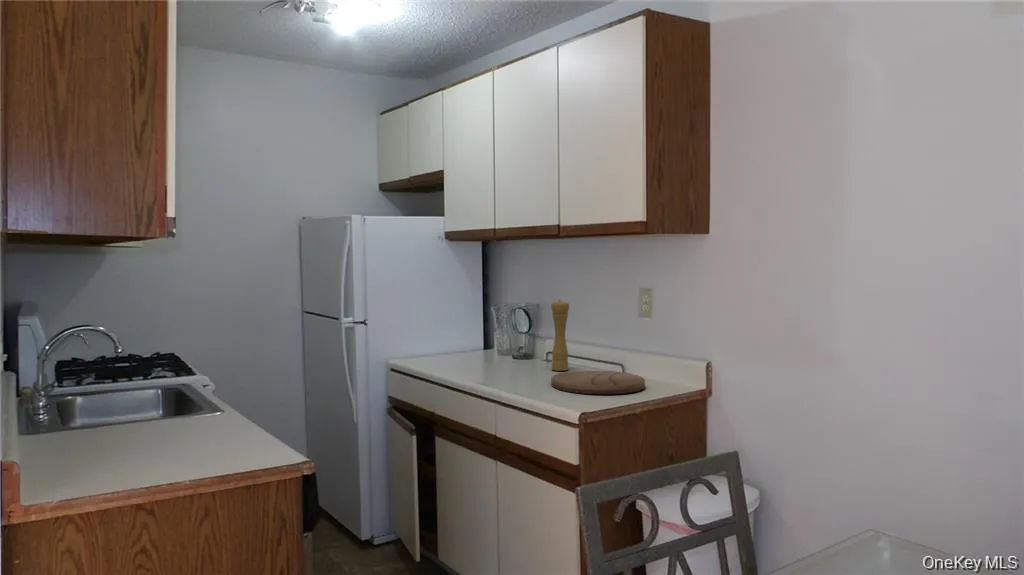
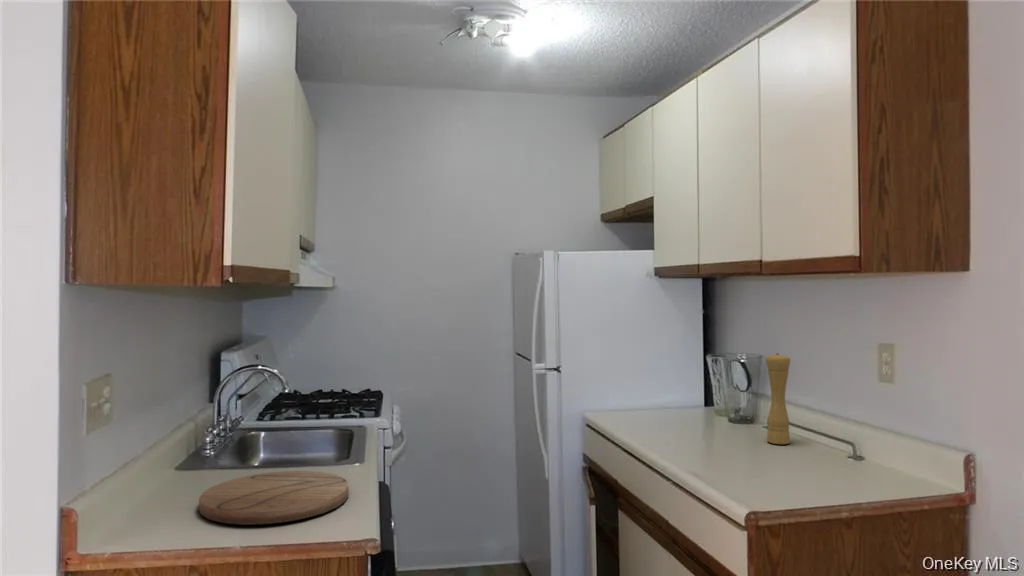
cutting board: present [551,371,645,394] -> present [199,471,349,525]

